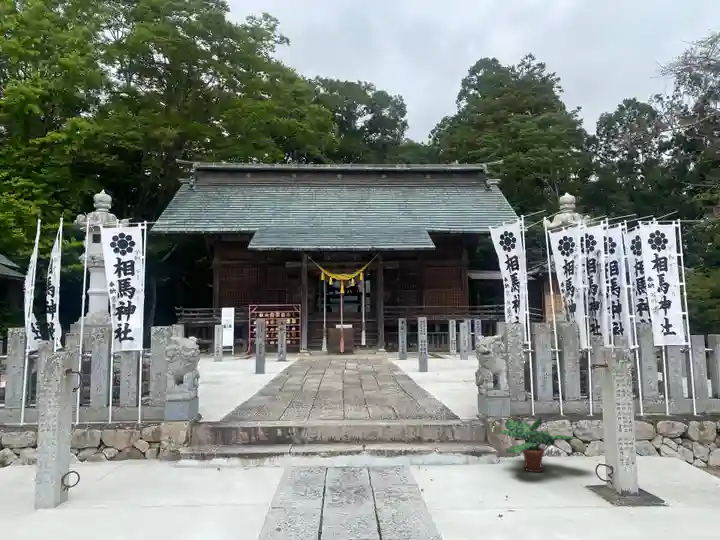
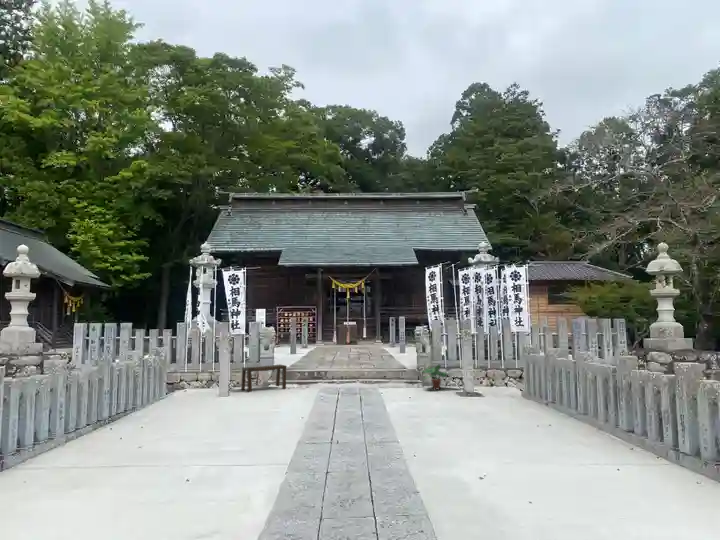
bench: none [110,415,213,486] -> present [241,365,287,392]

